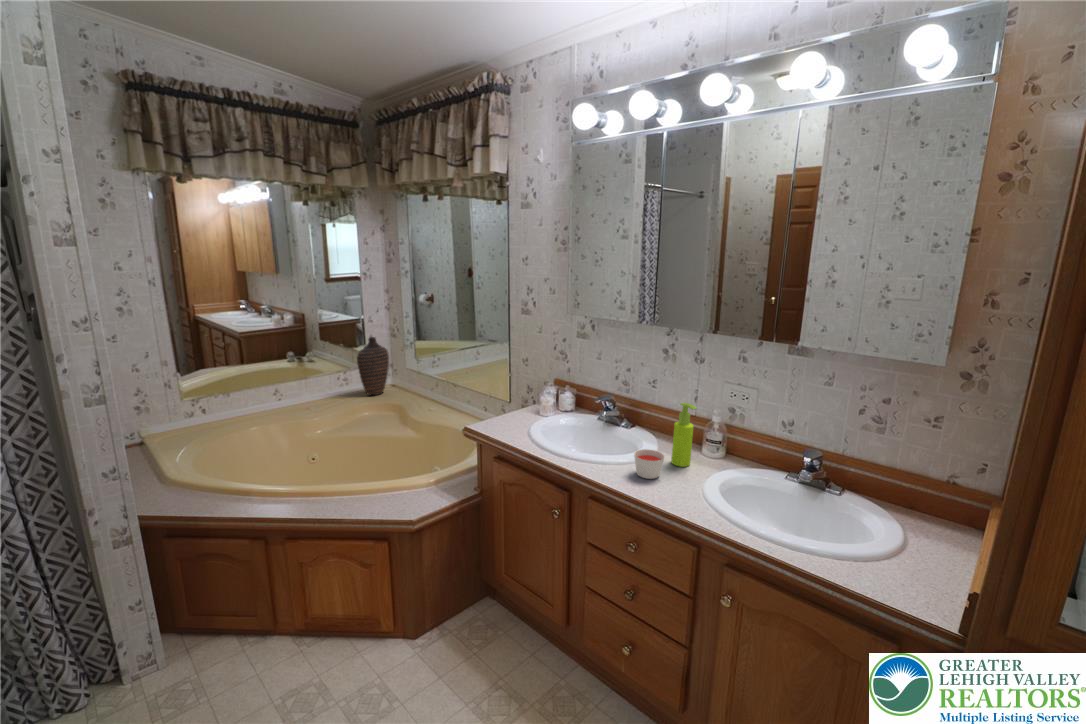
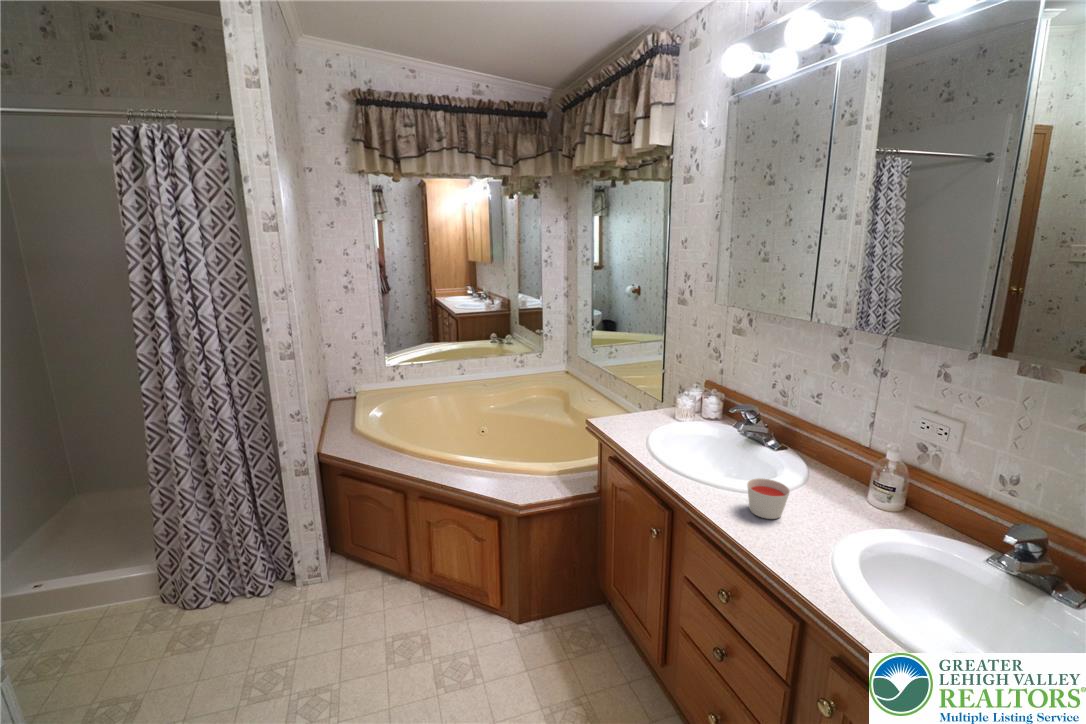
decorative vase: present [357,337,389,395] -> none [528,324,560,381]
soap dispenser: present [671,403,697,467] -> none [810,426,850,513]

